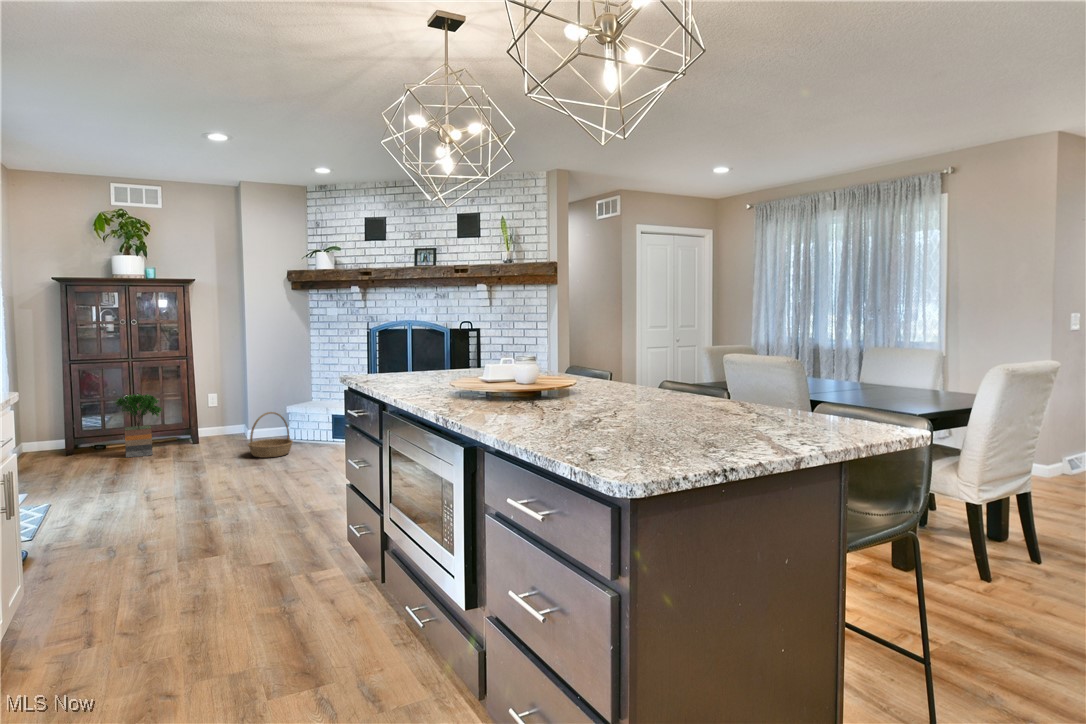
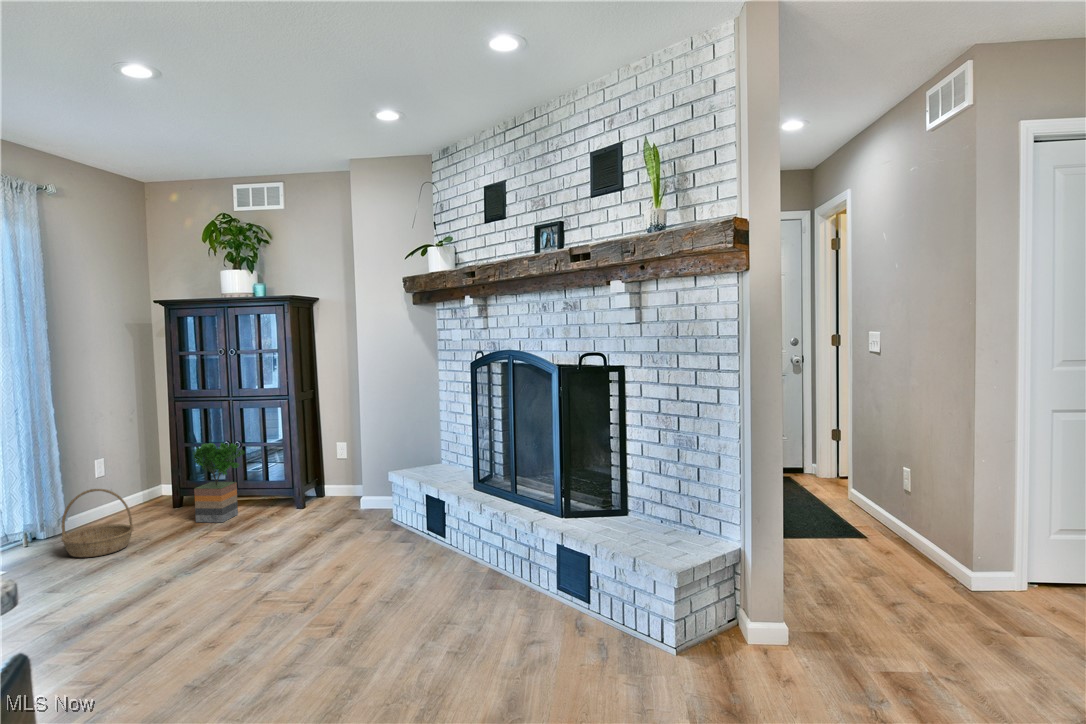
basket: present [248,412,293,458] -> present [61,489,133,557]

